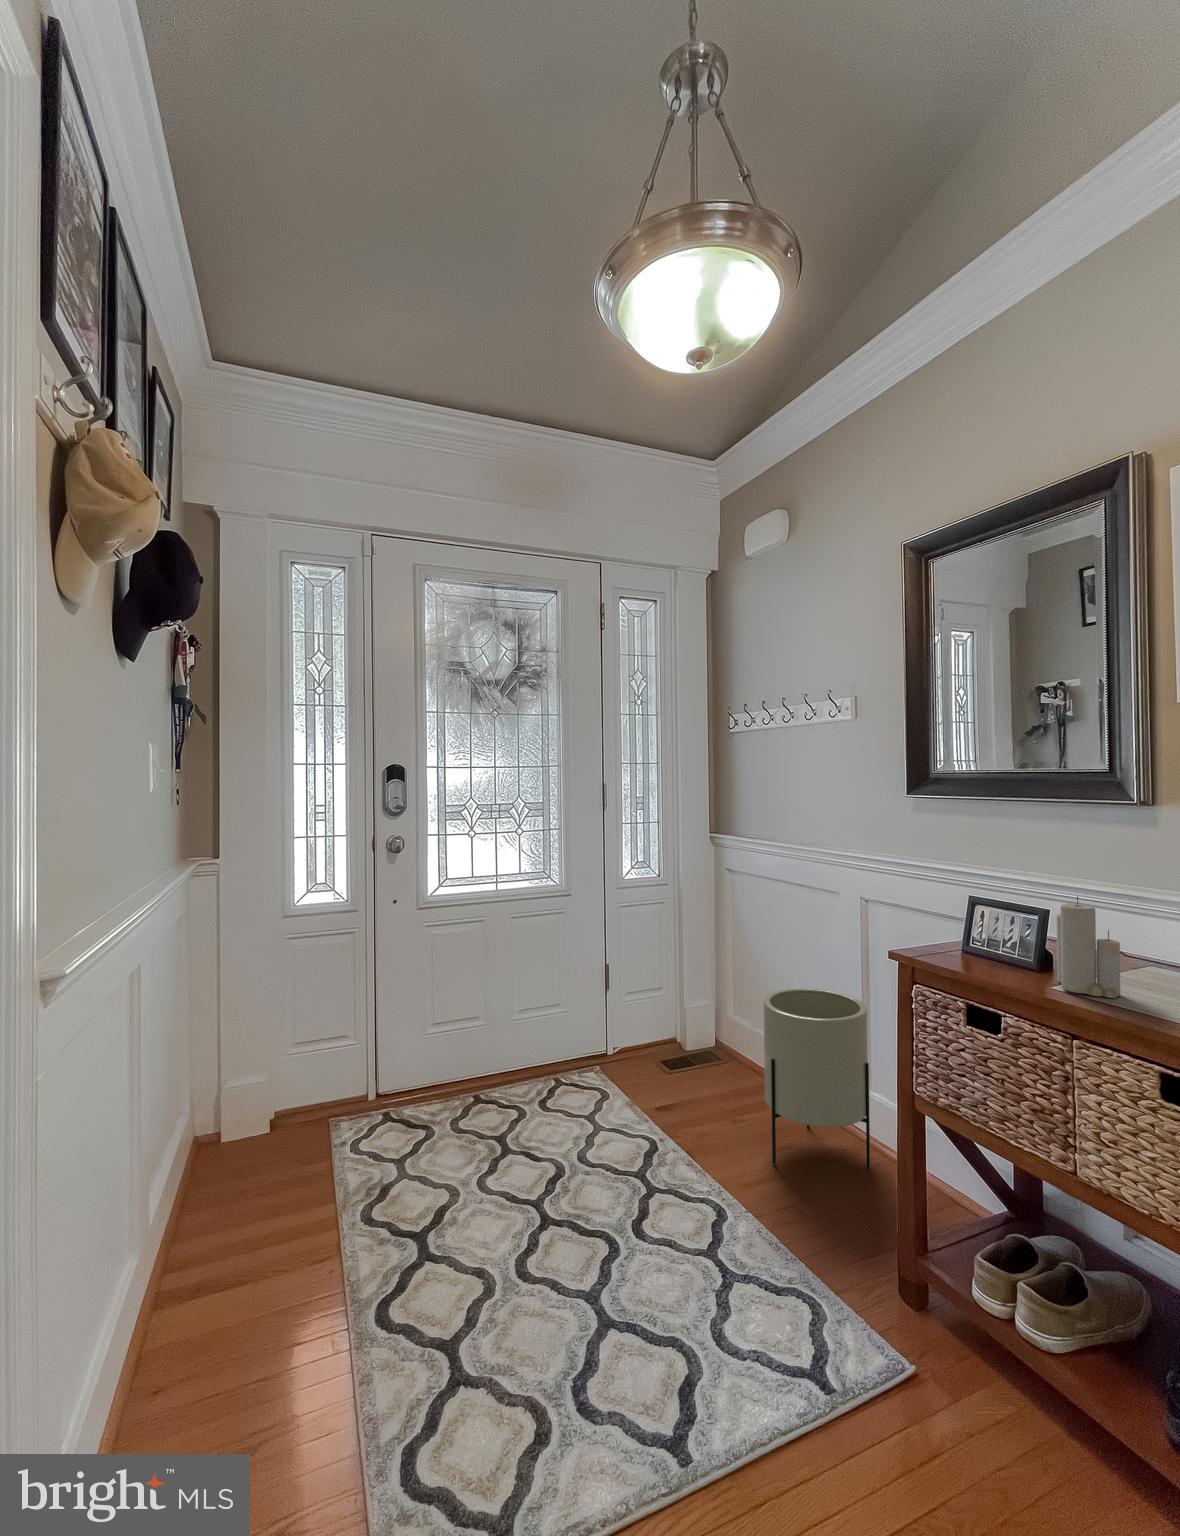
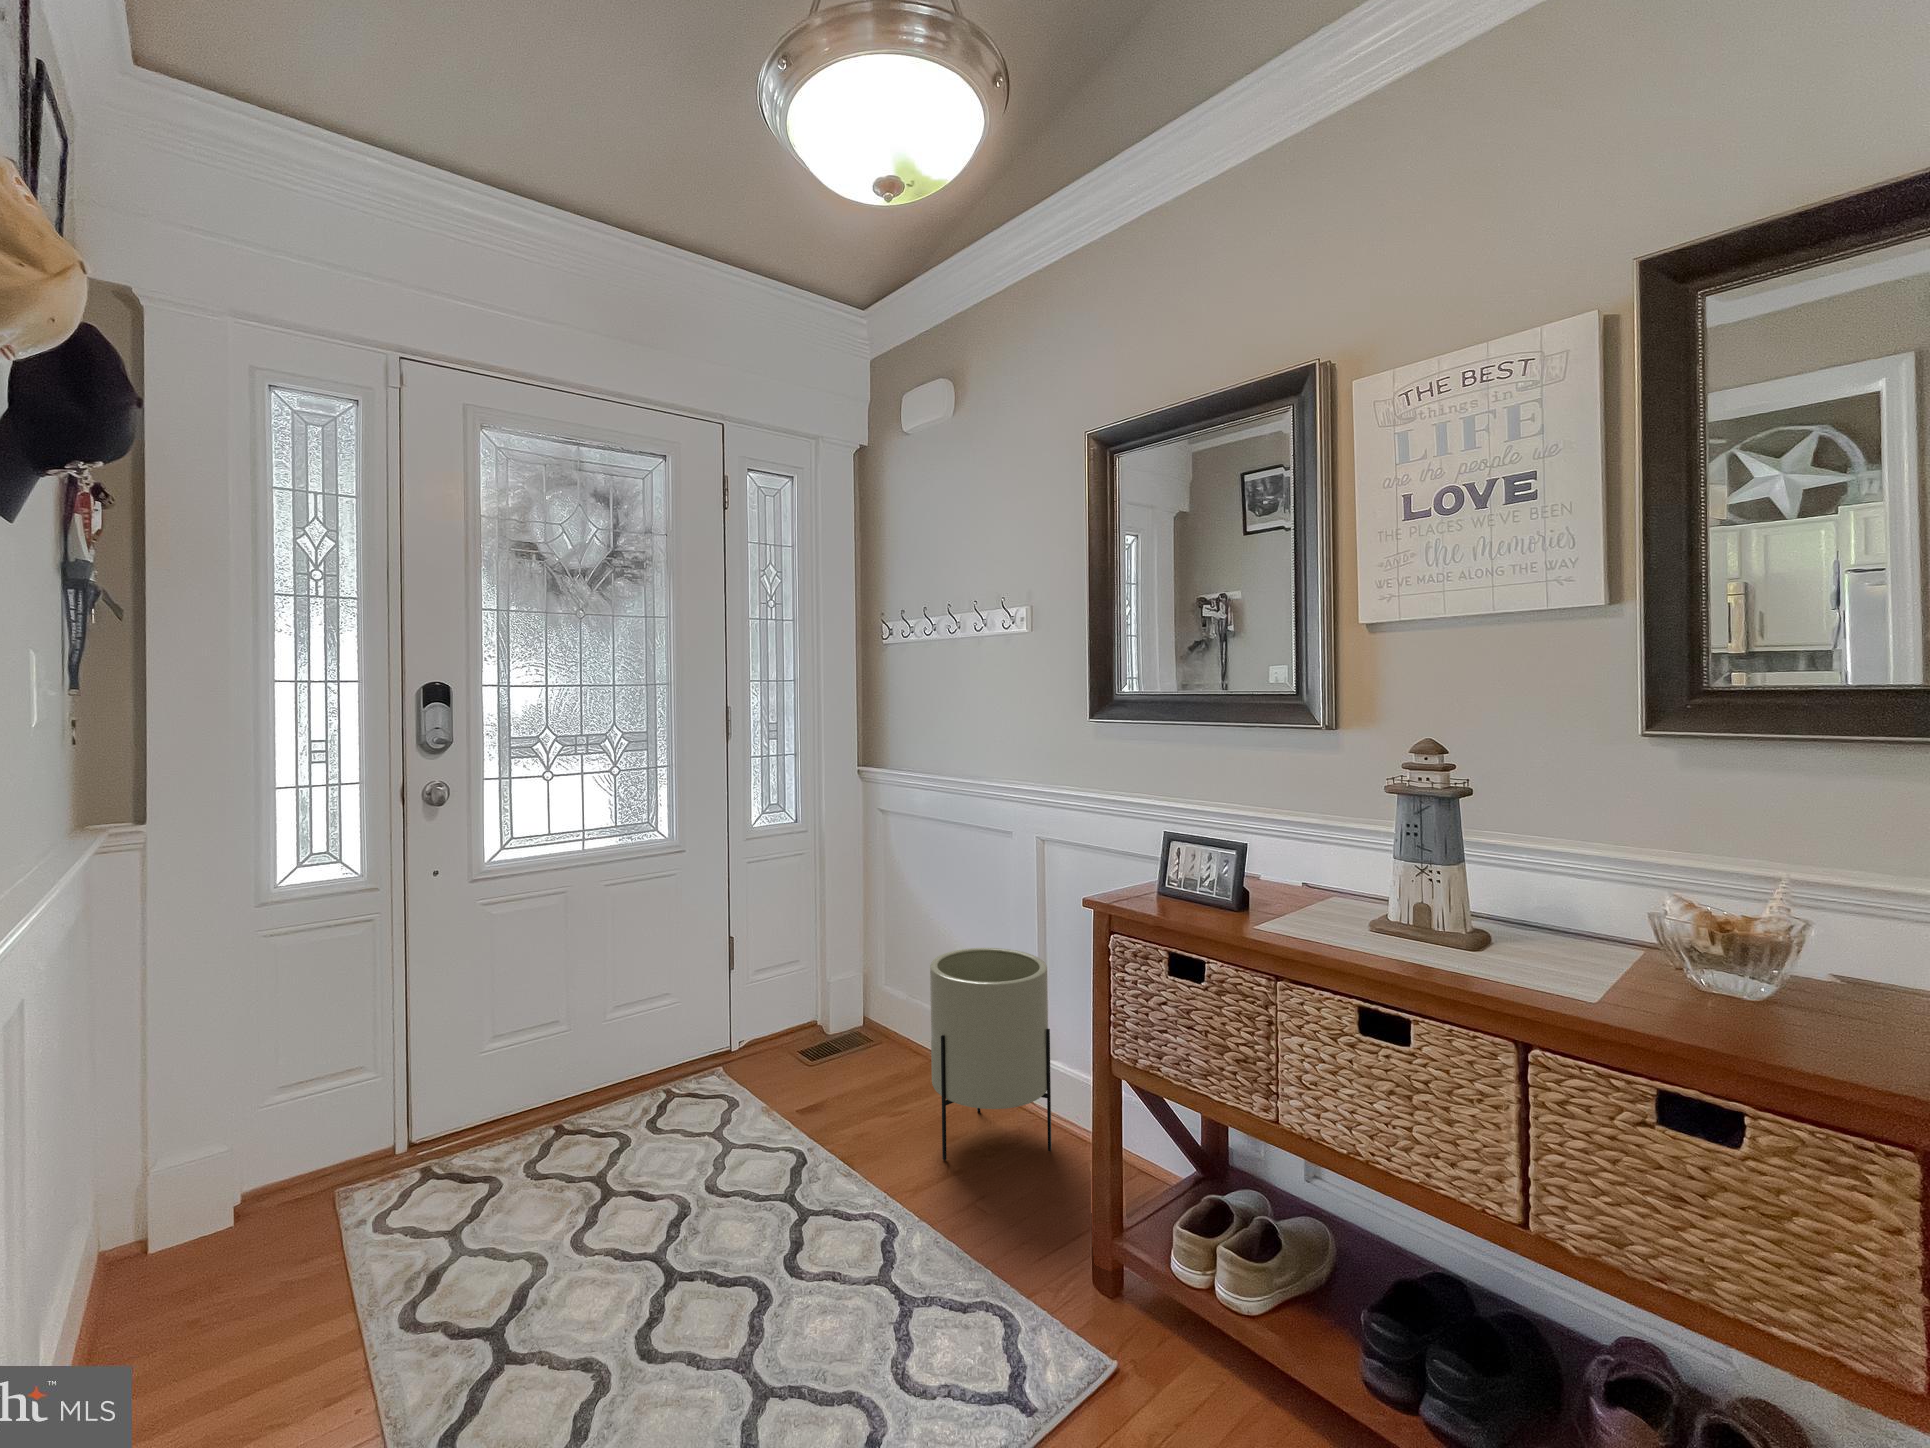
candle: present [1057,896,1120,998] -> none [1257,827,1319,933]

